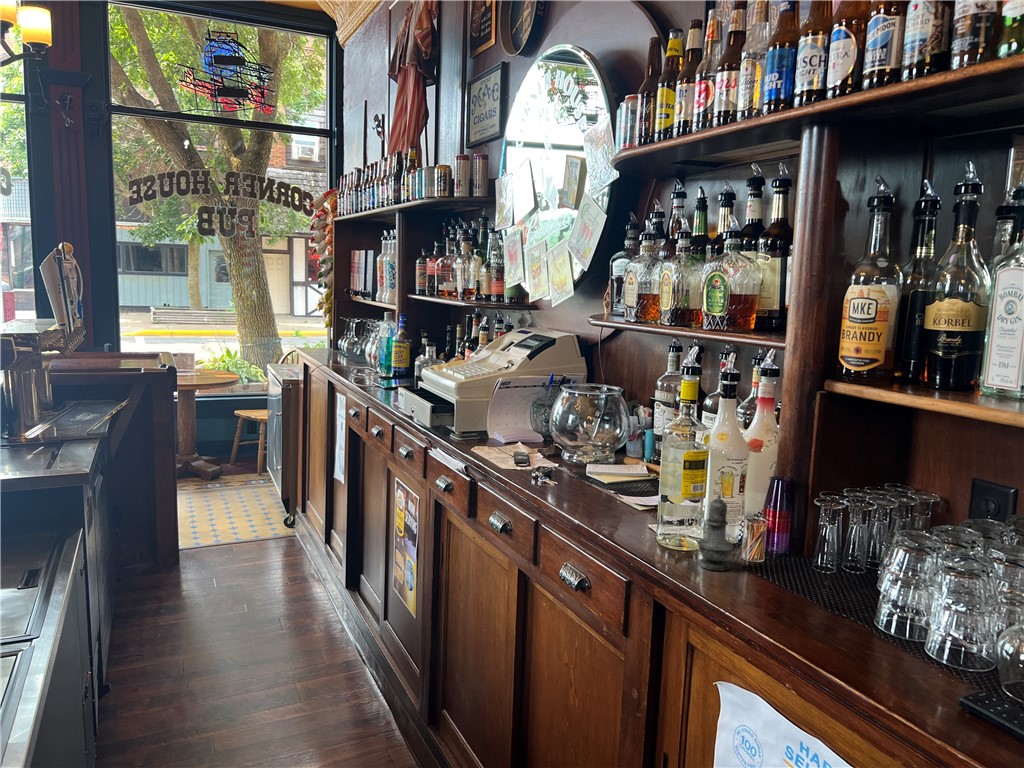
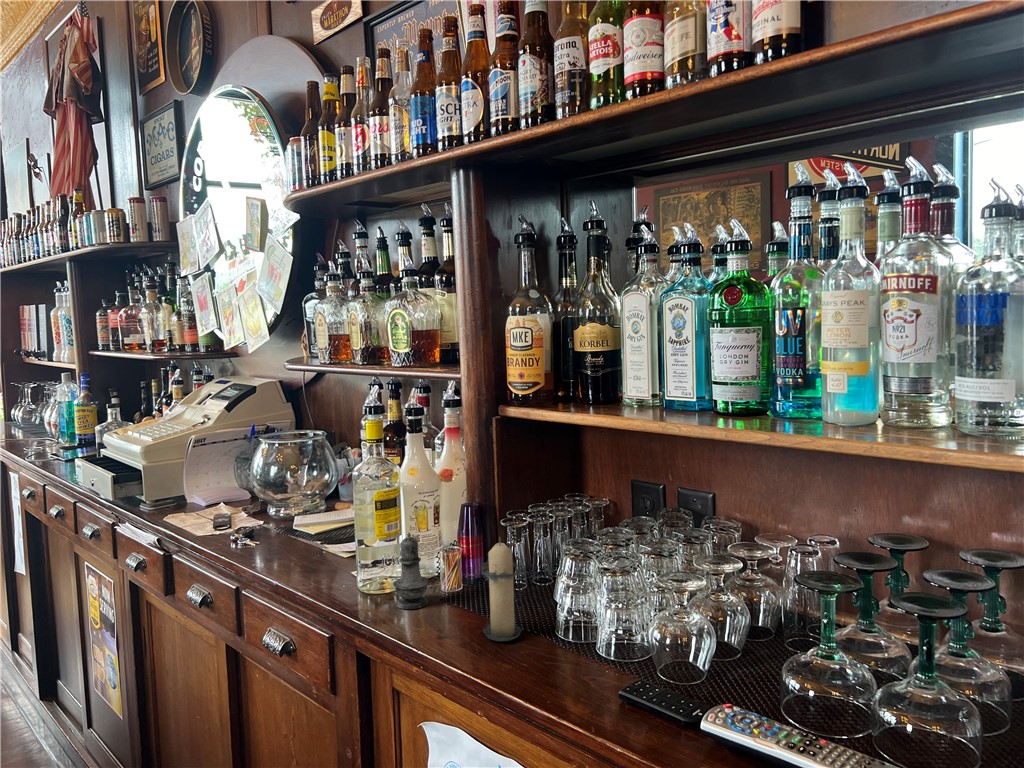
candle: none [788,512,847,622] -> present [480,537,521,641]

